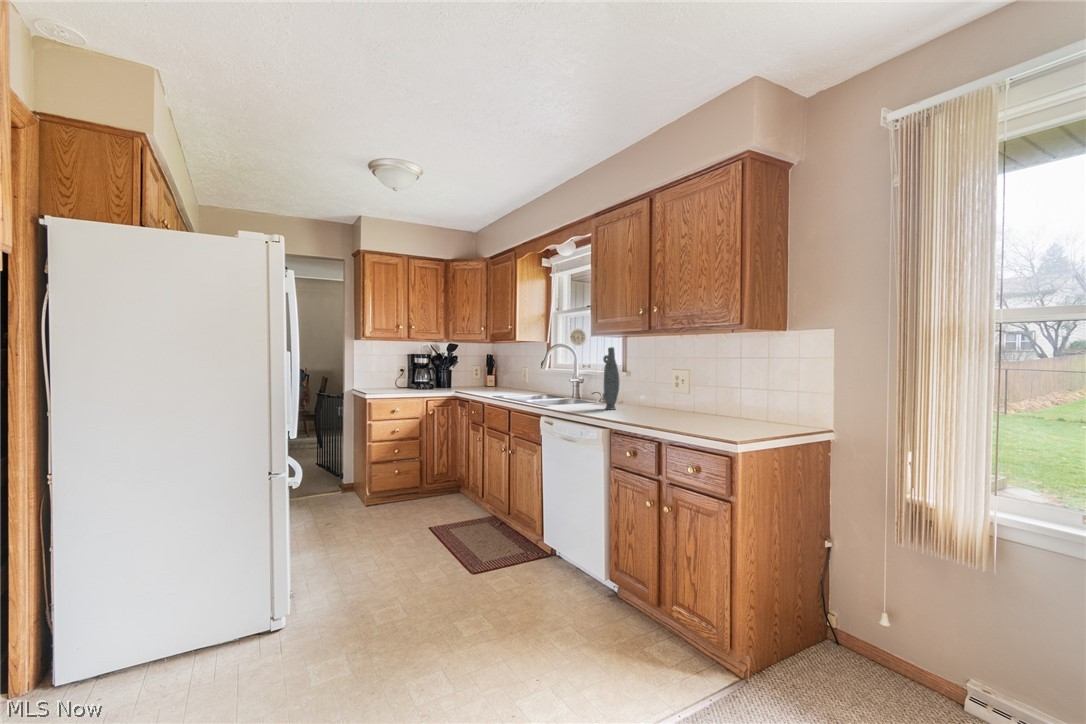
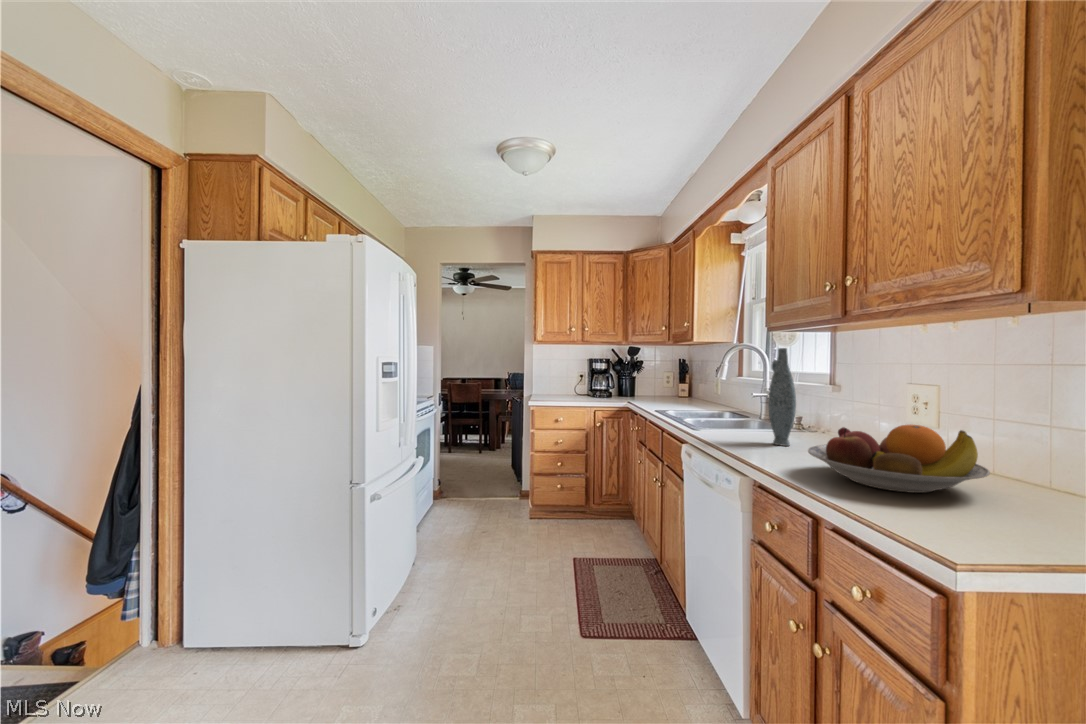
fruit bowl: none [644,388,722,422] -> present [808,425,990,493]

